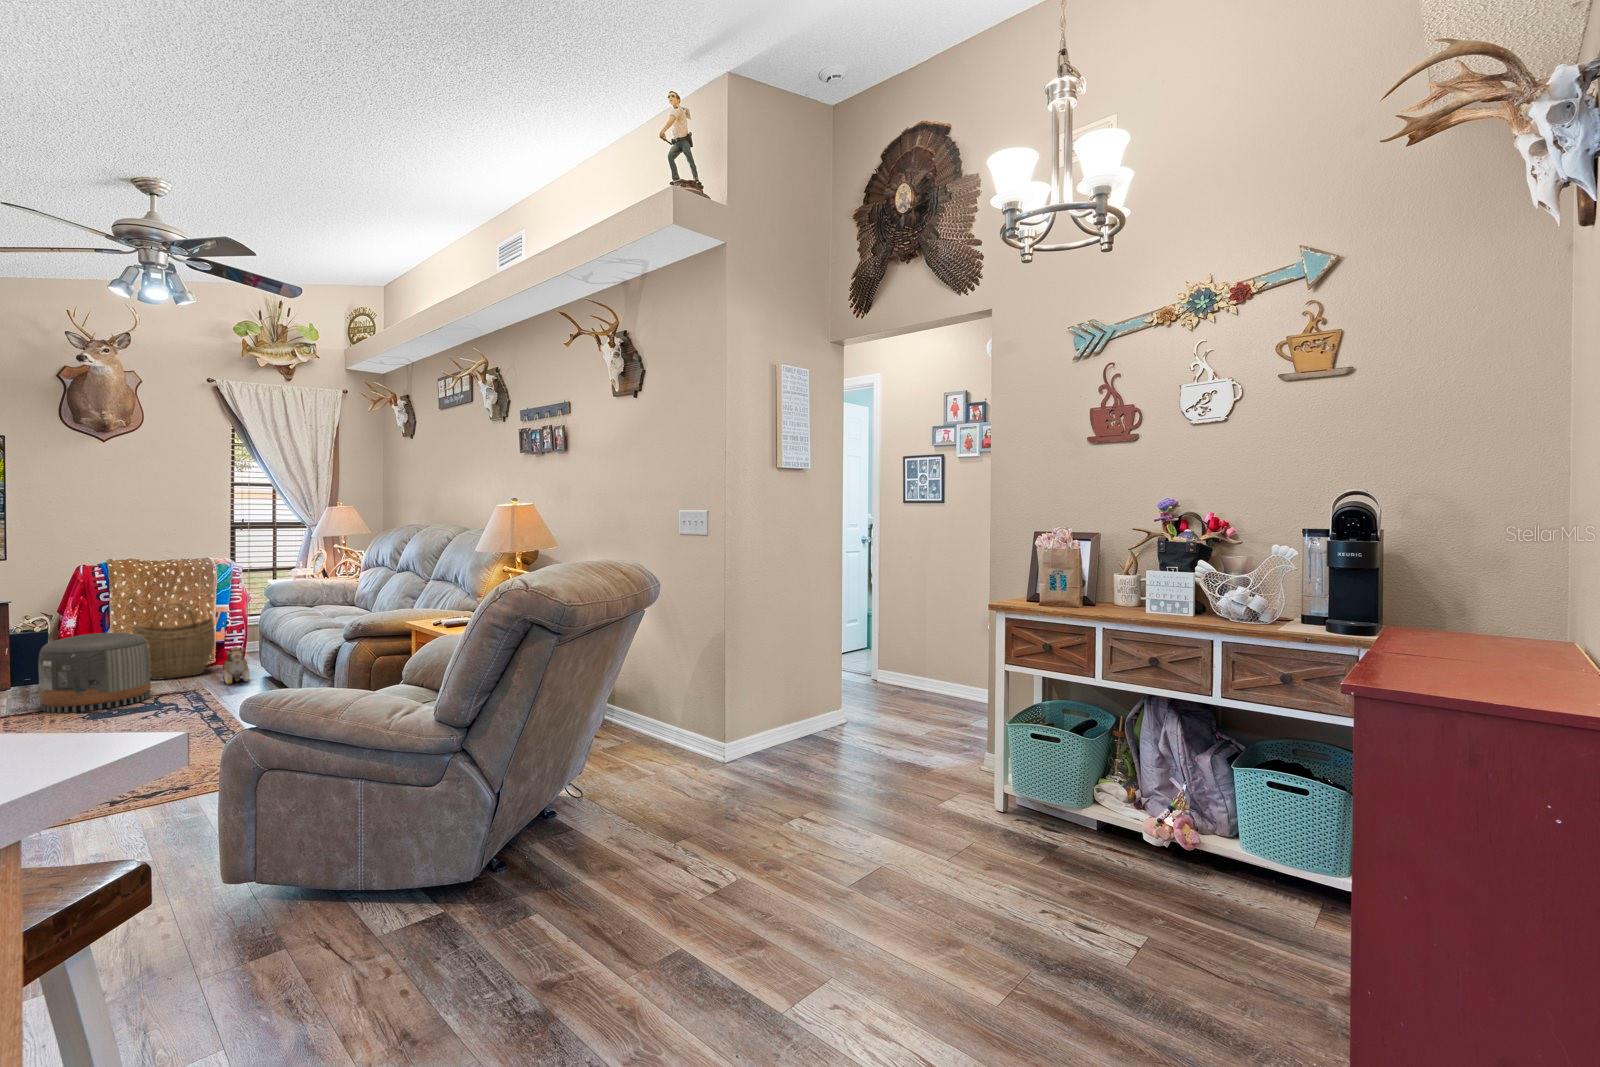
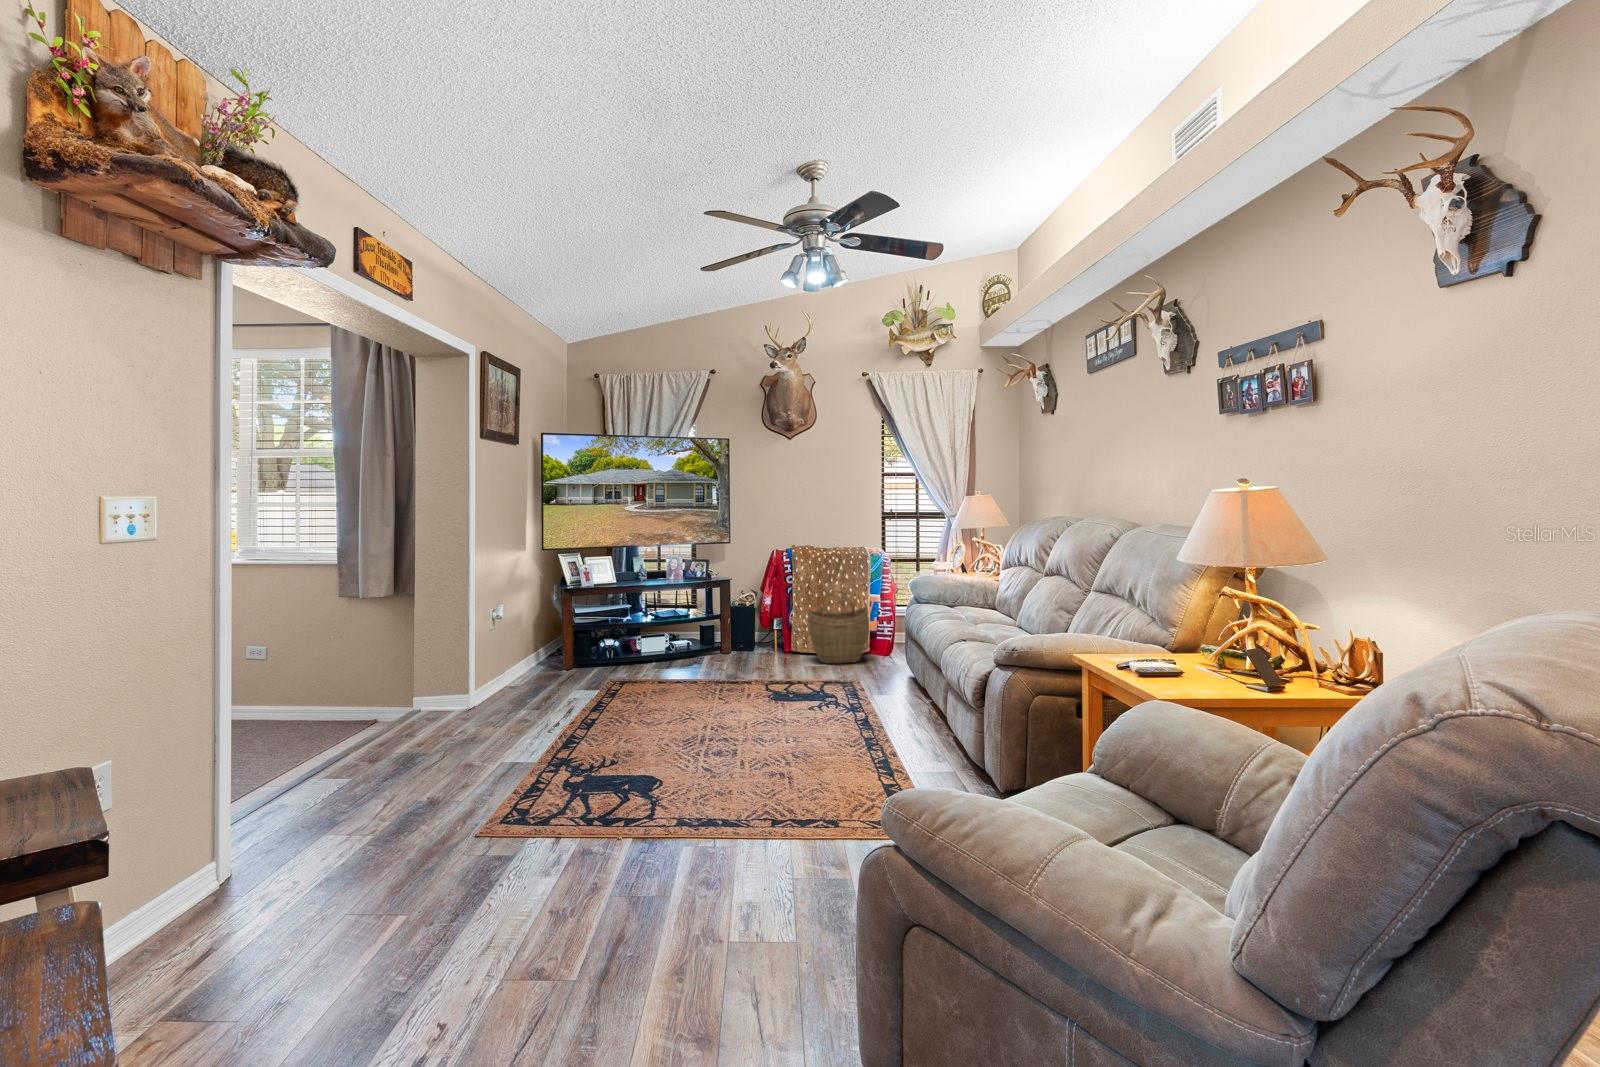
pouf: present [38,633,151,713] -> none [737,620,817,695]
plush toy: present [223,647,249,685] -> none [875,642,898,680]

